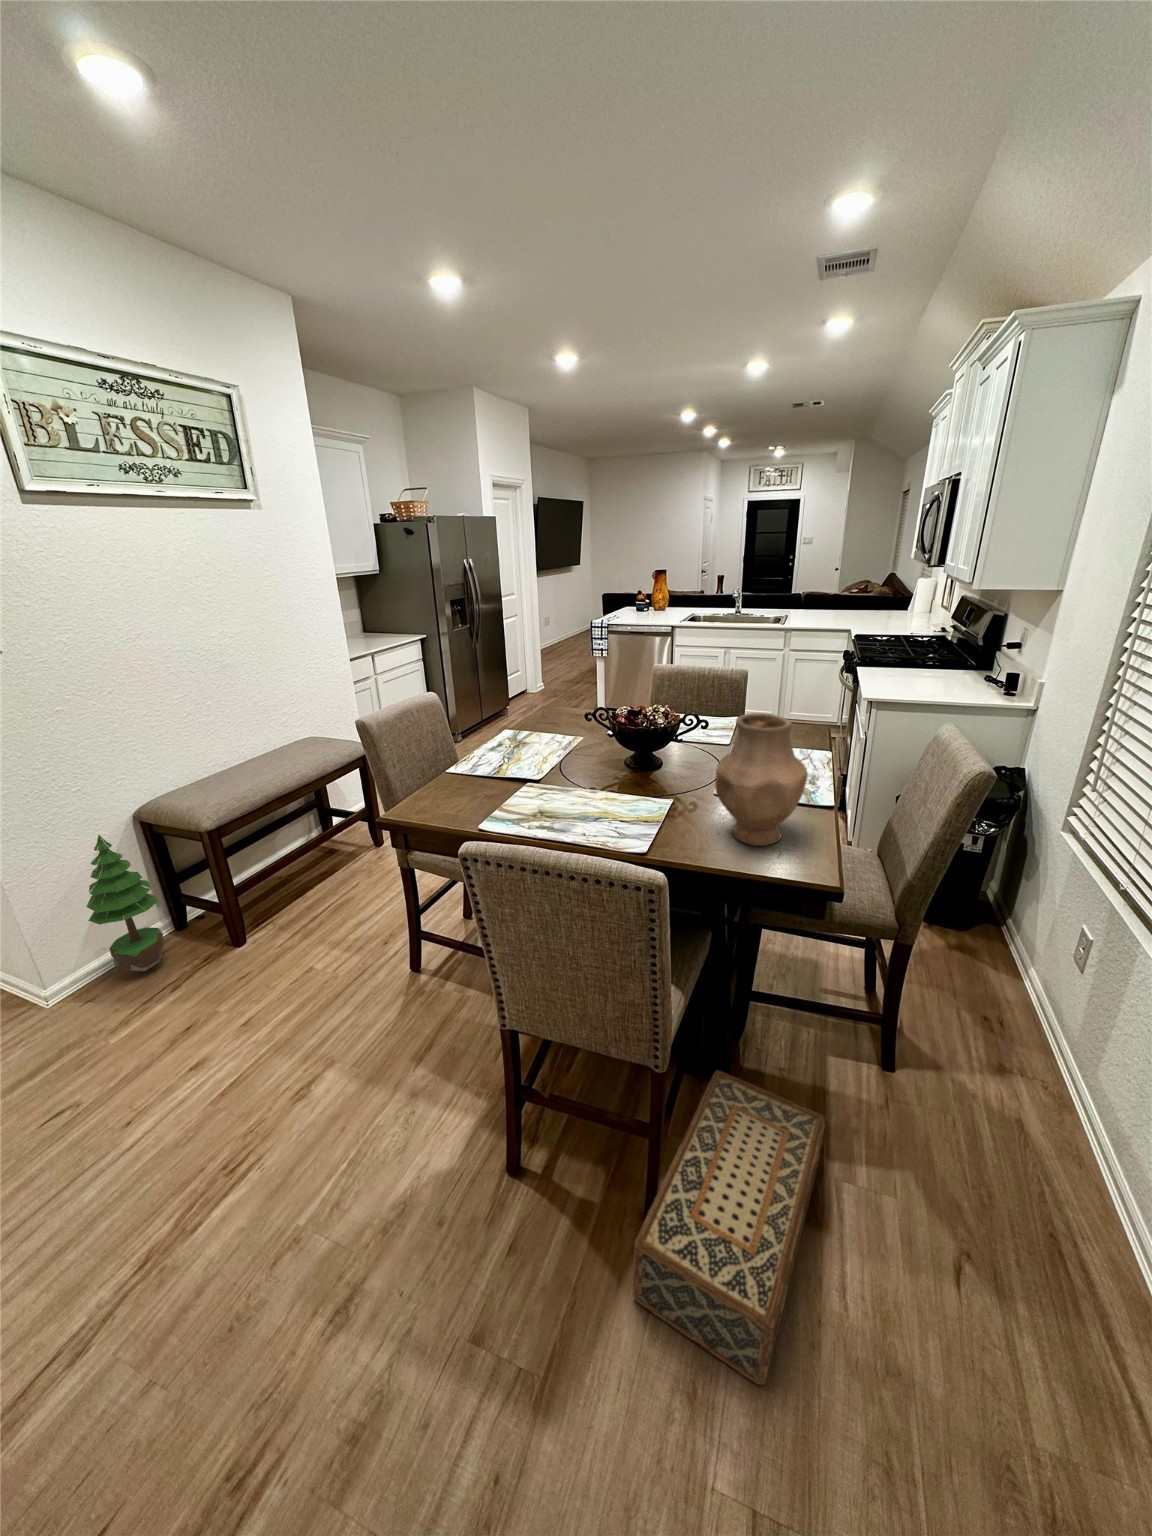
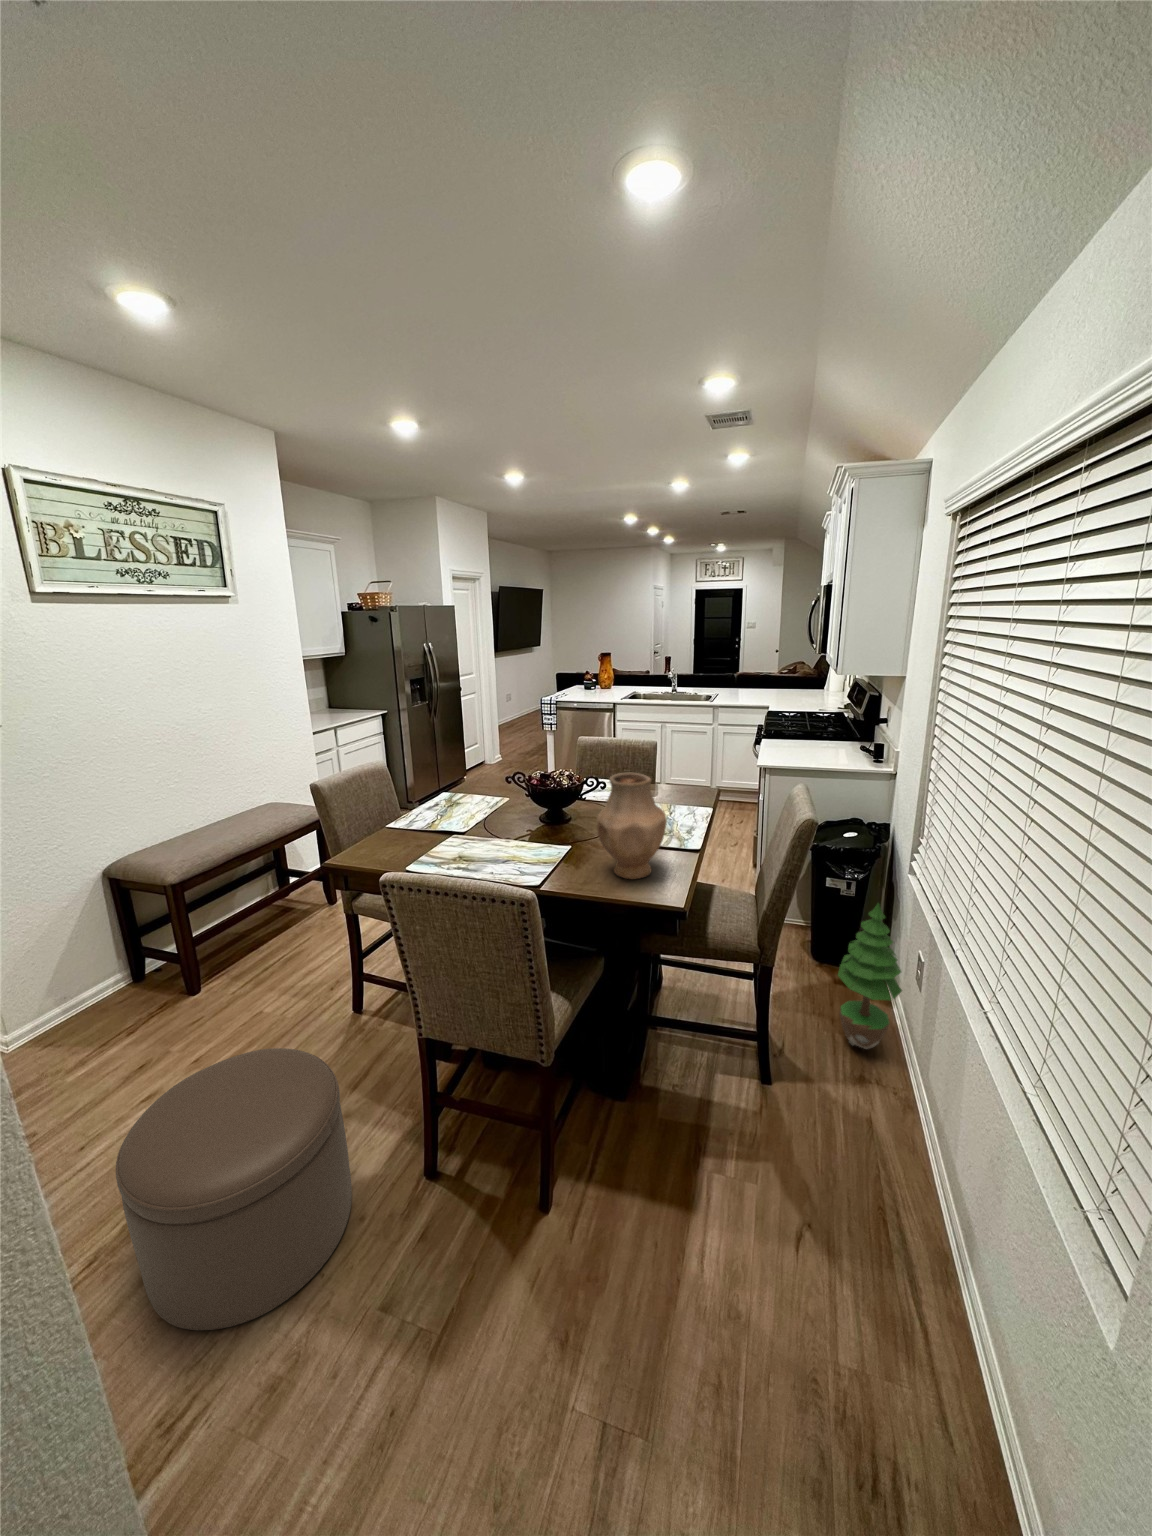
potted tree: present [87,835,165,971] -> present [838,903,902,1049]
ottoman: none [162,1032,428,1357] -> present [116,1048,352,1330]
woven basket: present [633,1070,825,1385] -> none [519,1079,694,1331]

